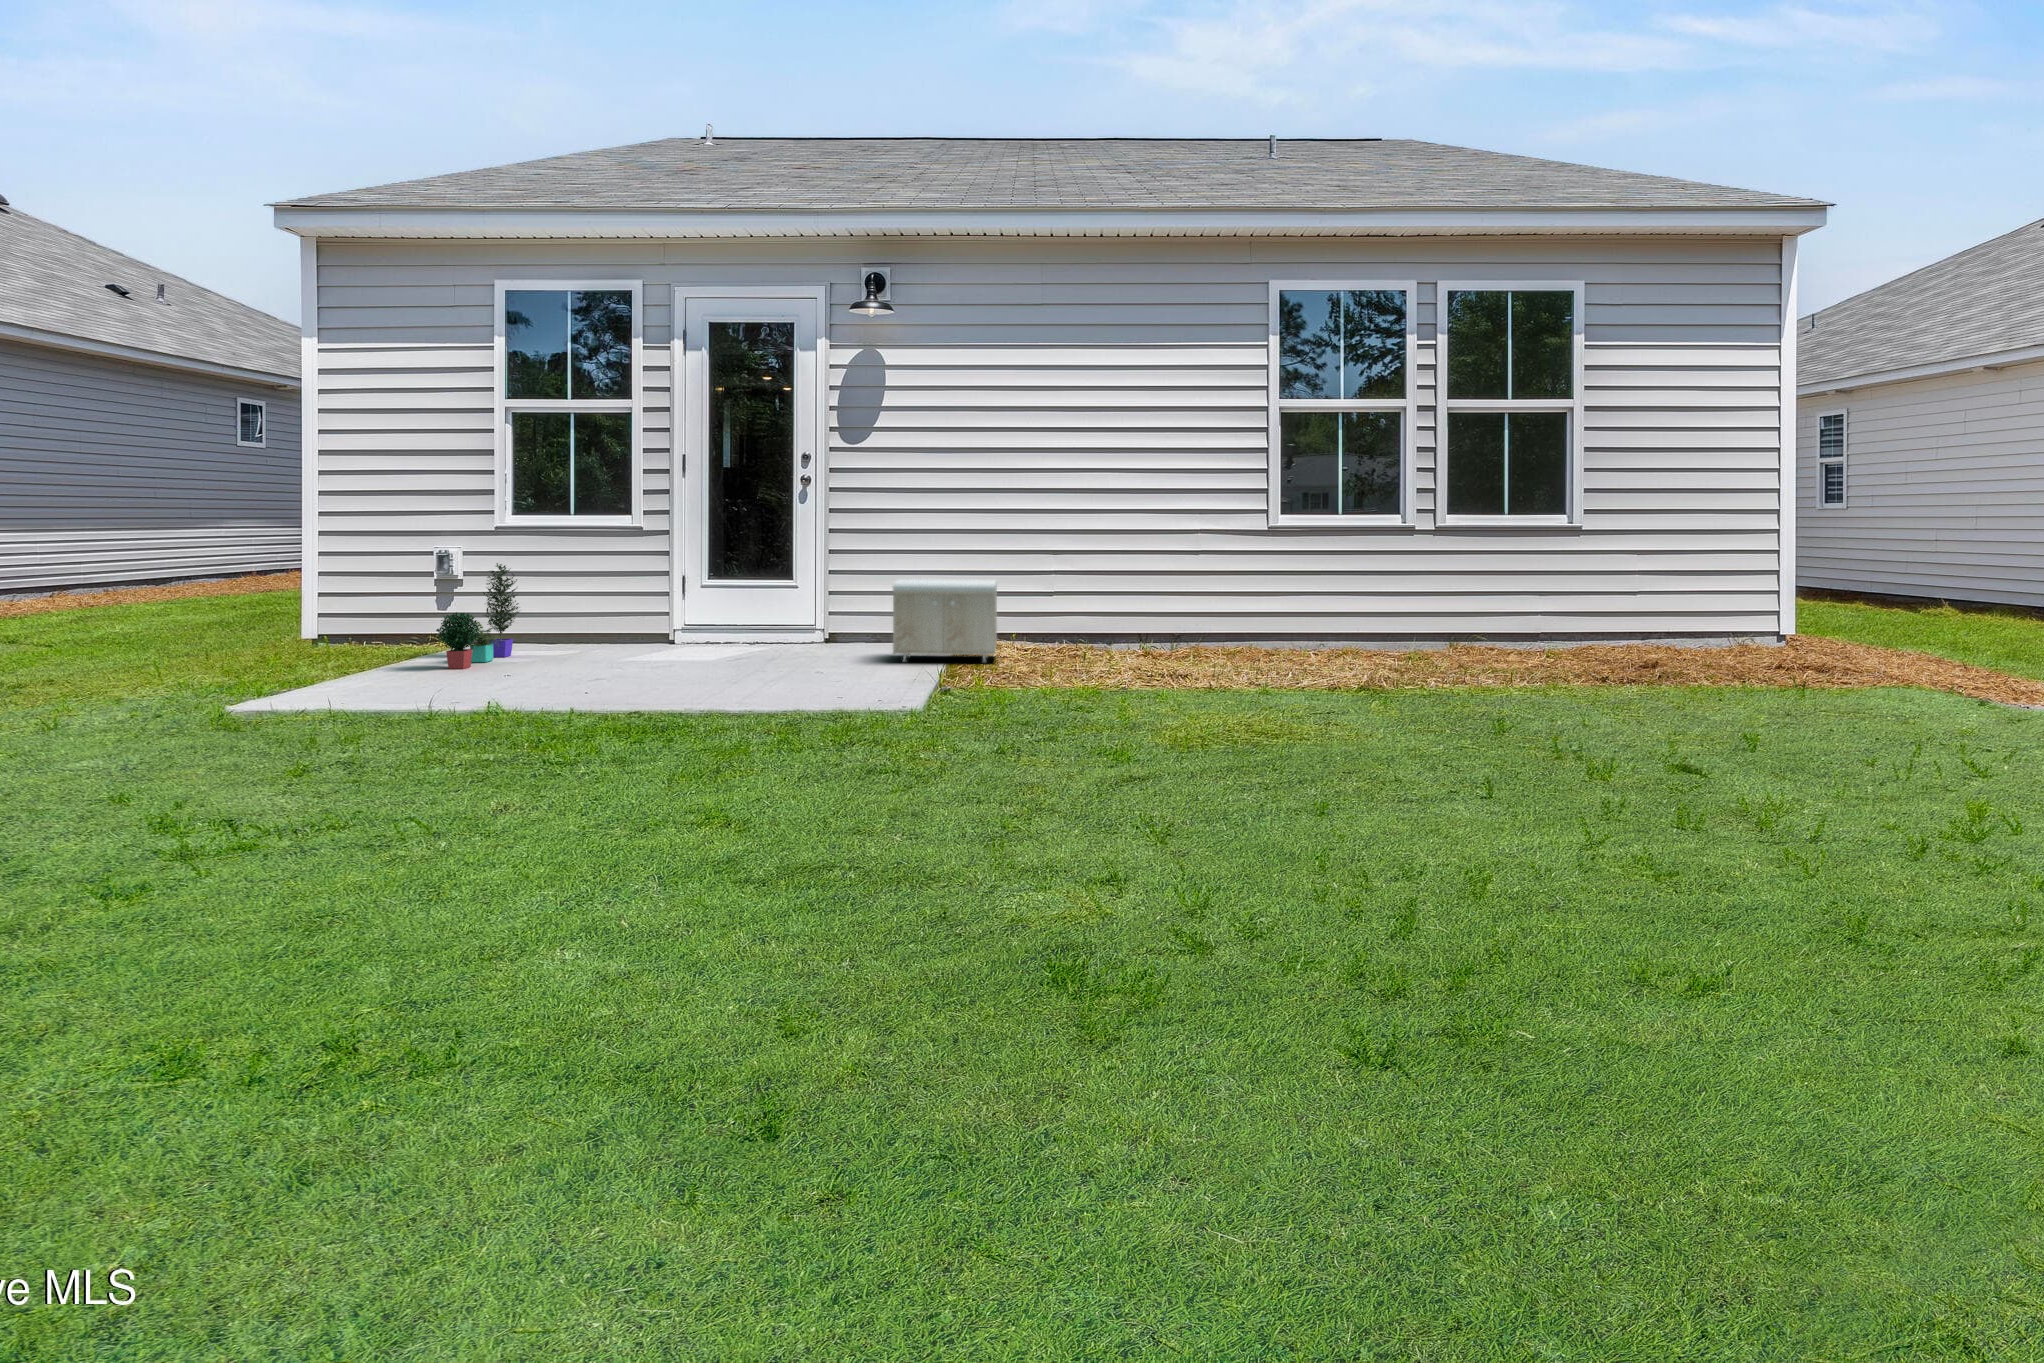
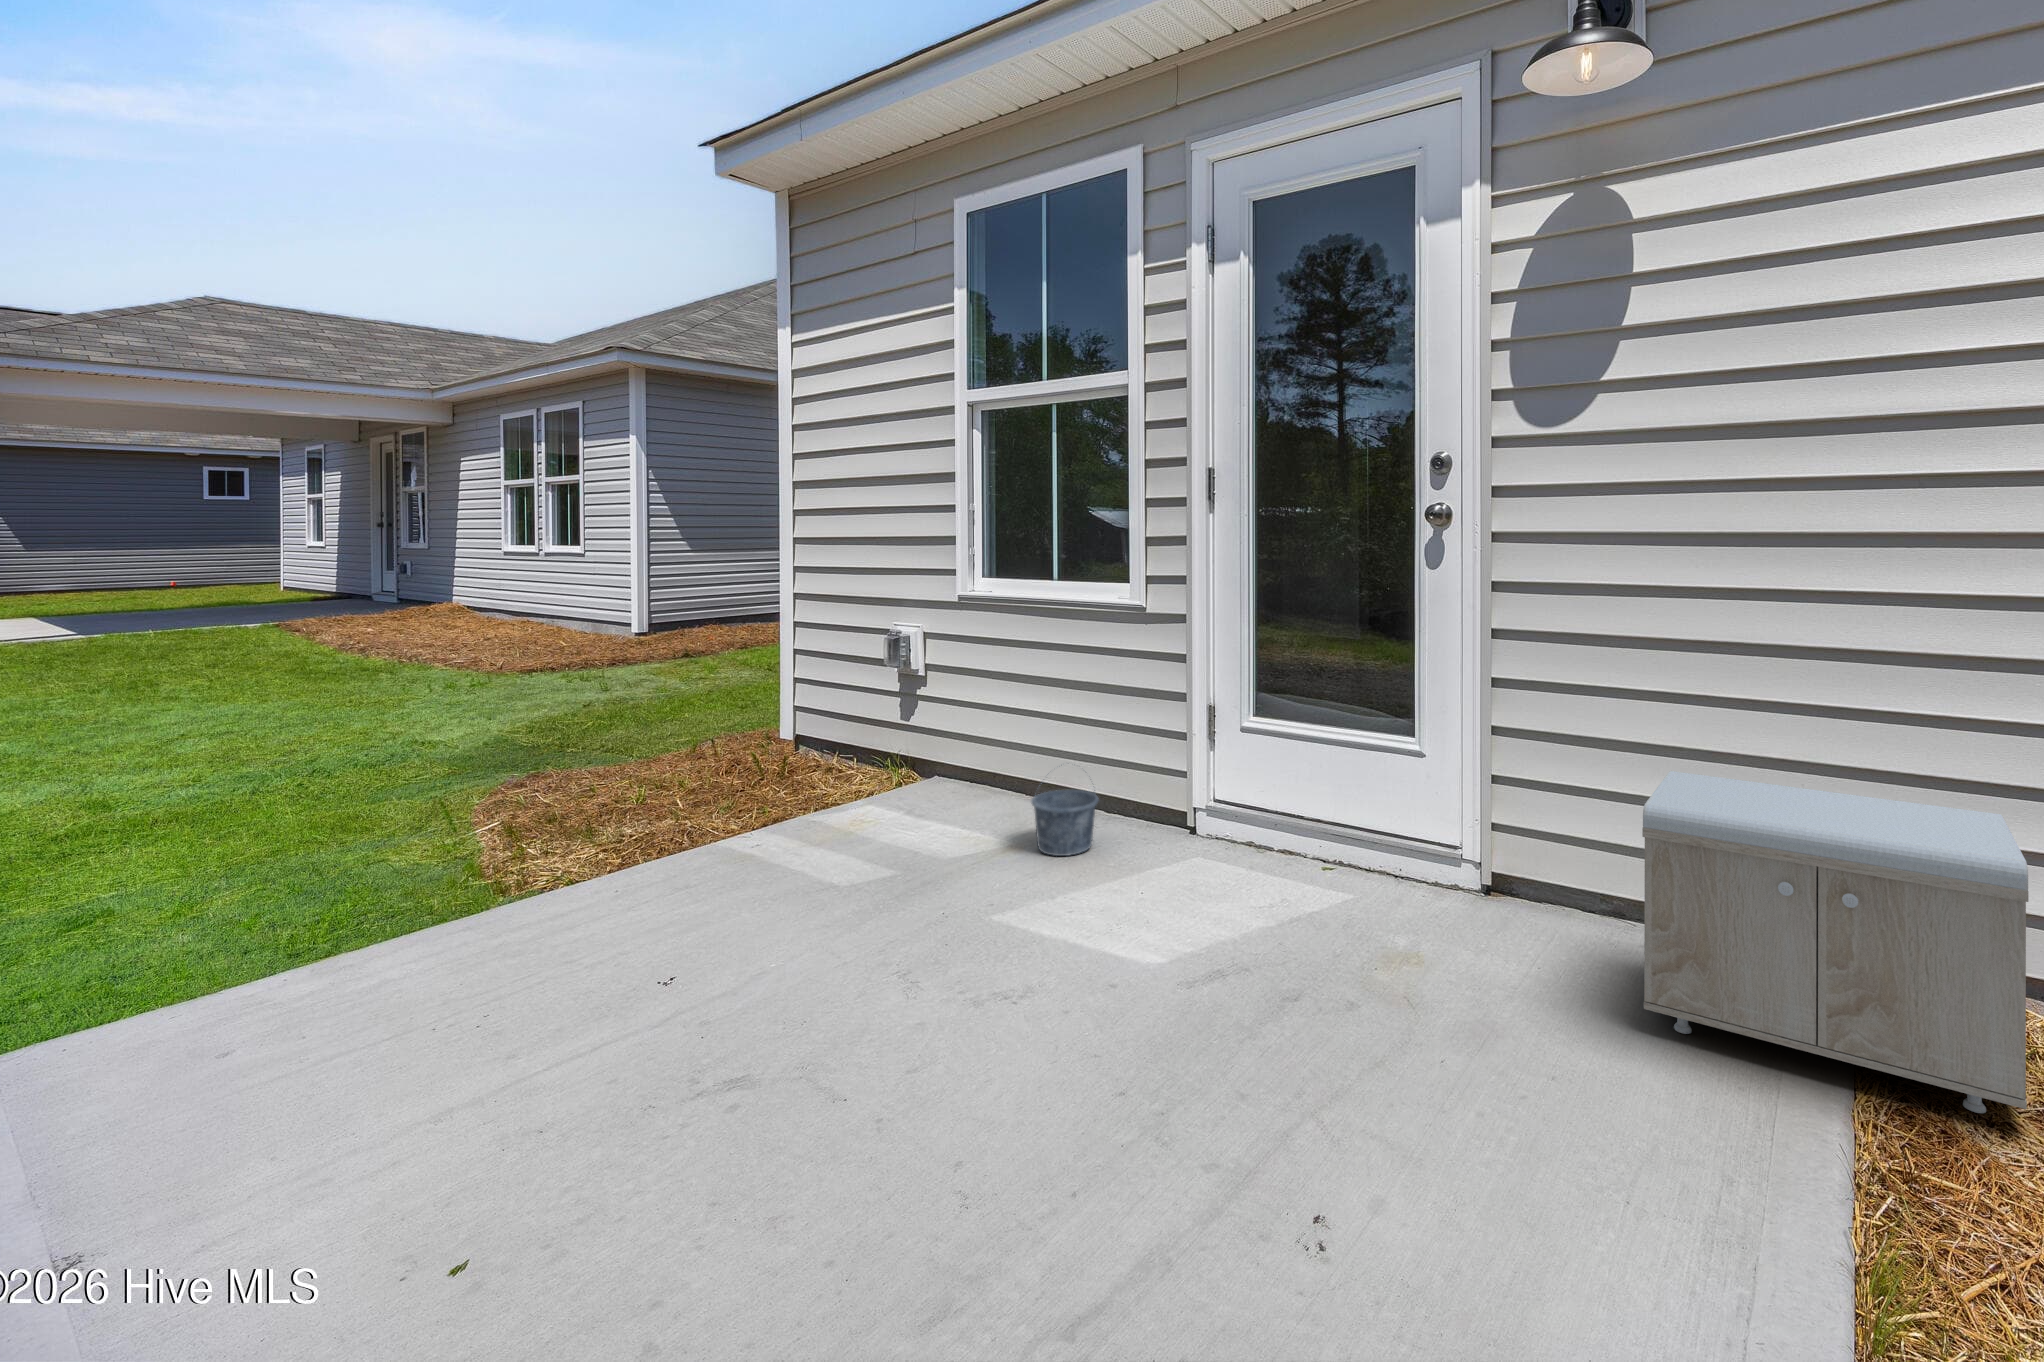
potted plant: present [436,563,519,669] -> none [771,657,975,860]
bucket: none [582,611,621,659] -> present [1031,783,1098,856]

